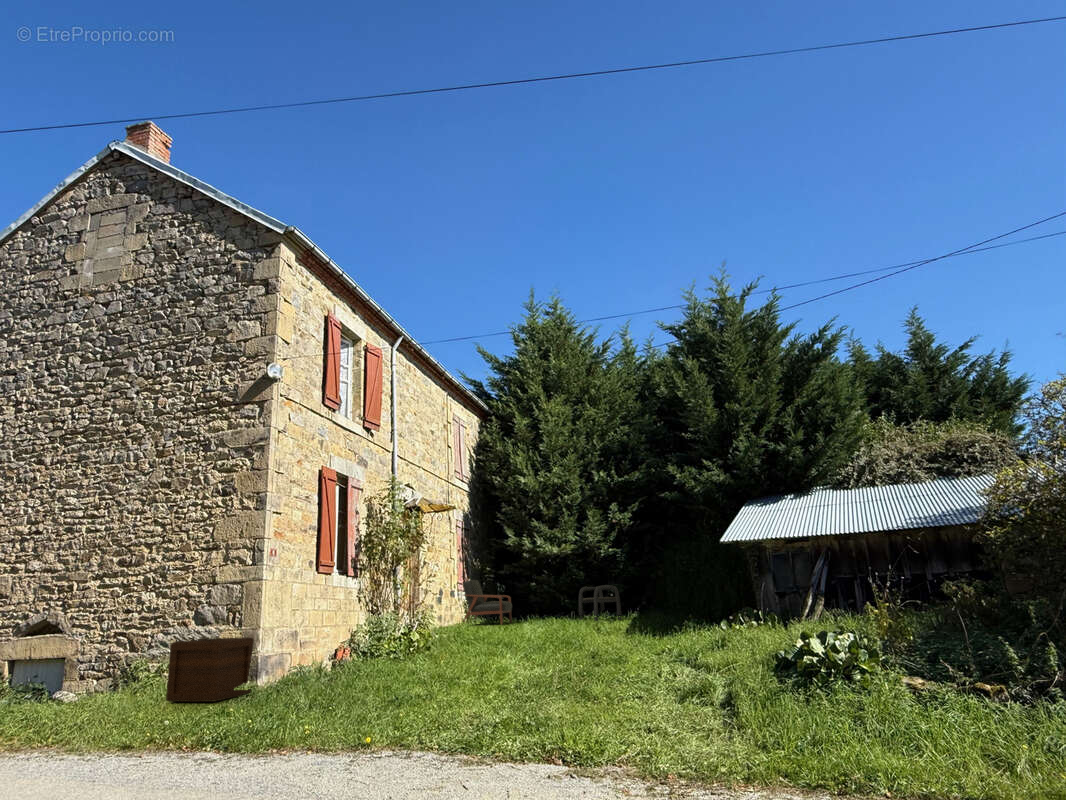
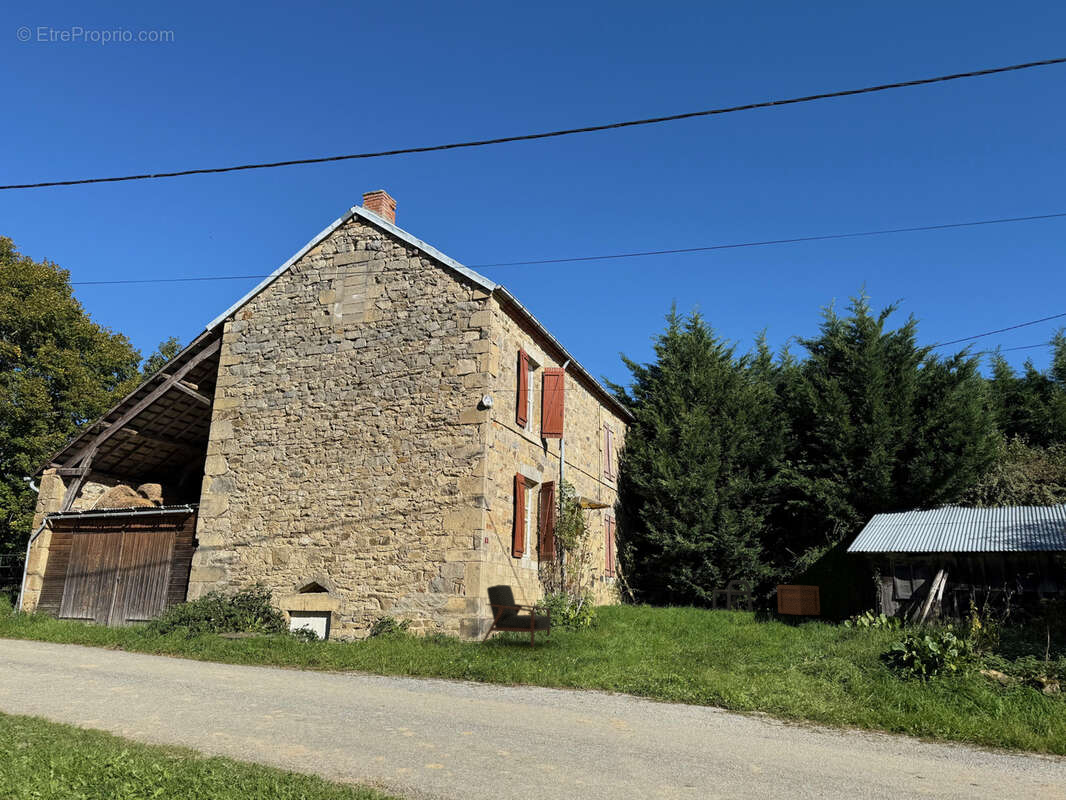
chair: present [463,580,512,624] -> present [482,585,551,647]
wooden crate: present [166,637,254,702] -> present [777,585,820,615]

